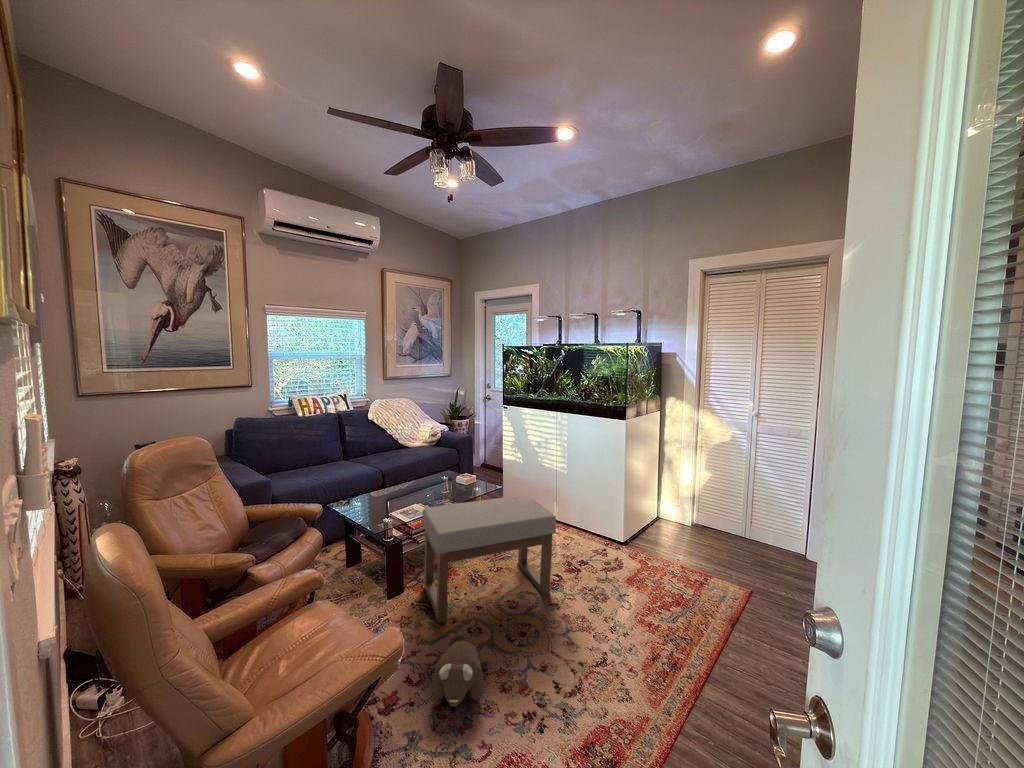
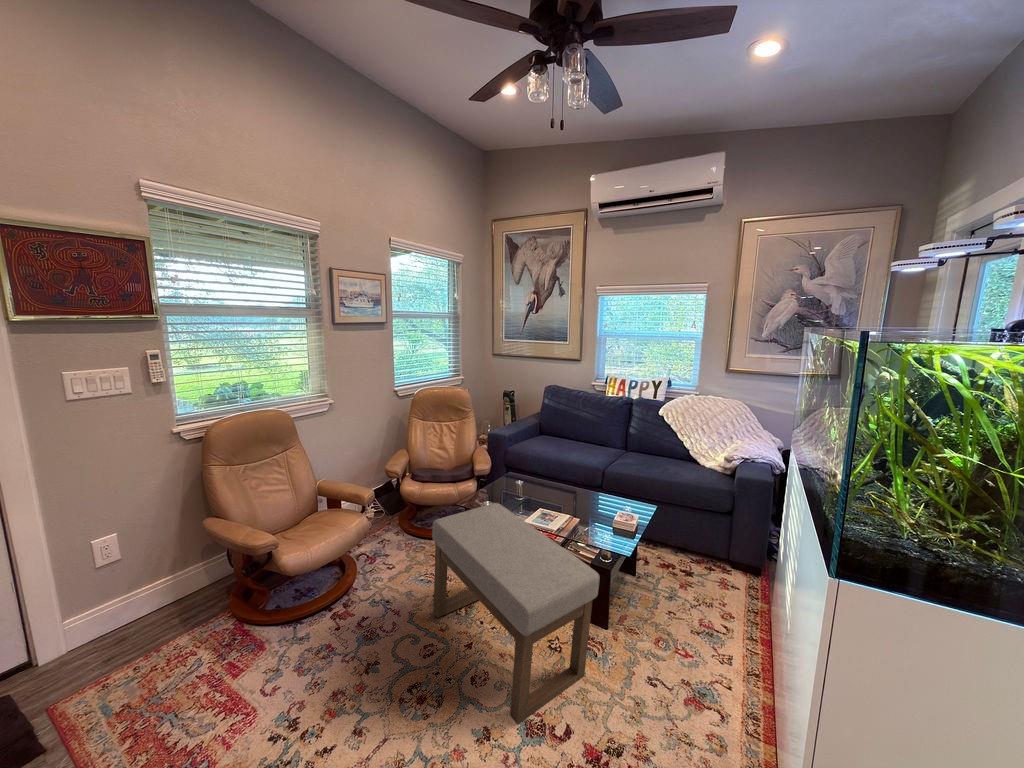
plush toy: present [433,640,484,707] -> none [294,604,377,671]

